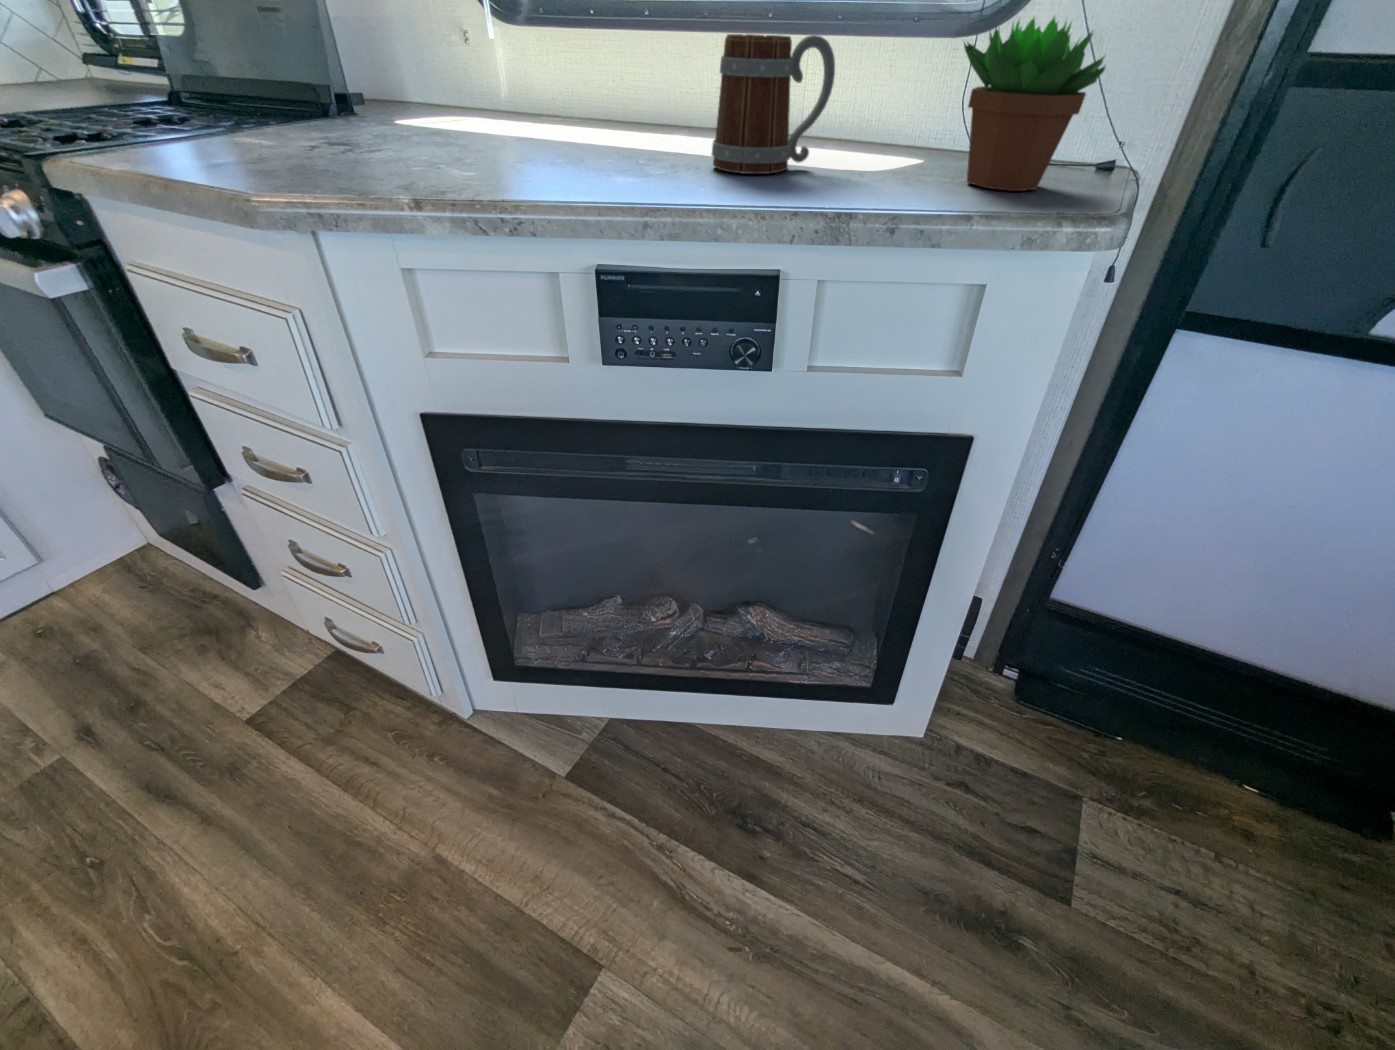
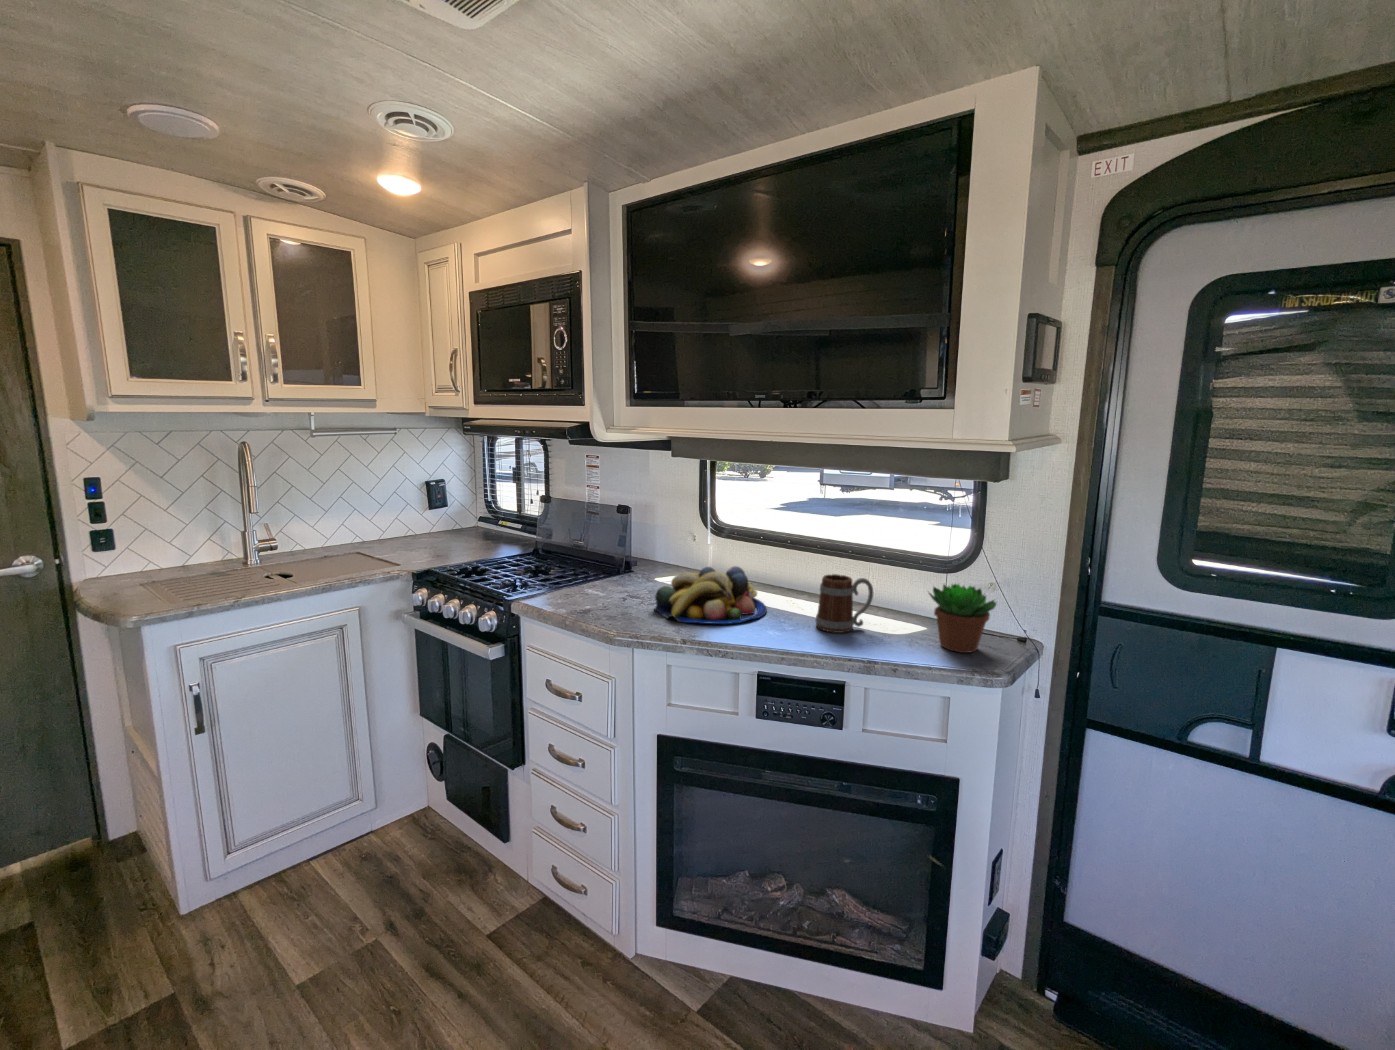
fruit bowl: none [362,50,613,171] -> present [654,566,767,624]

